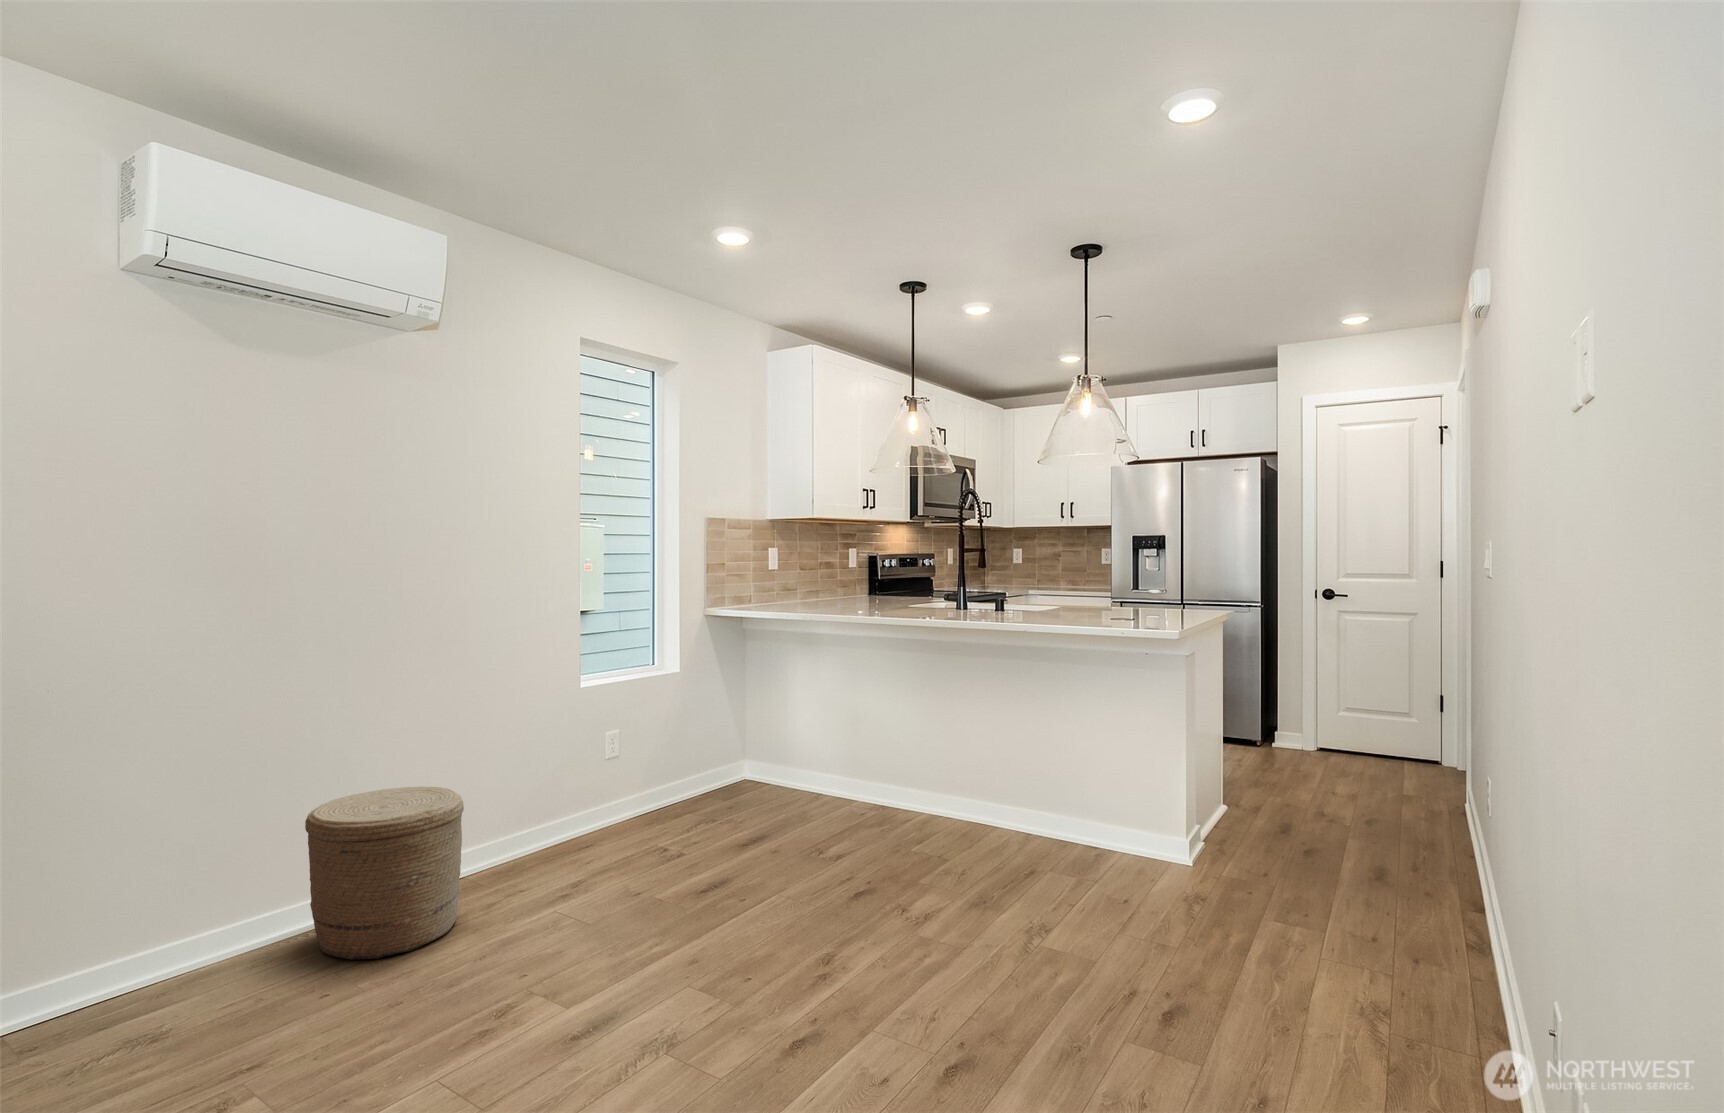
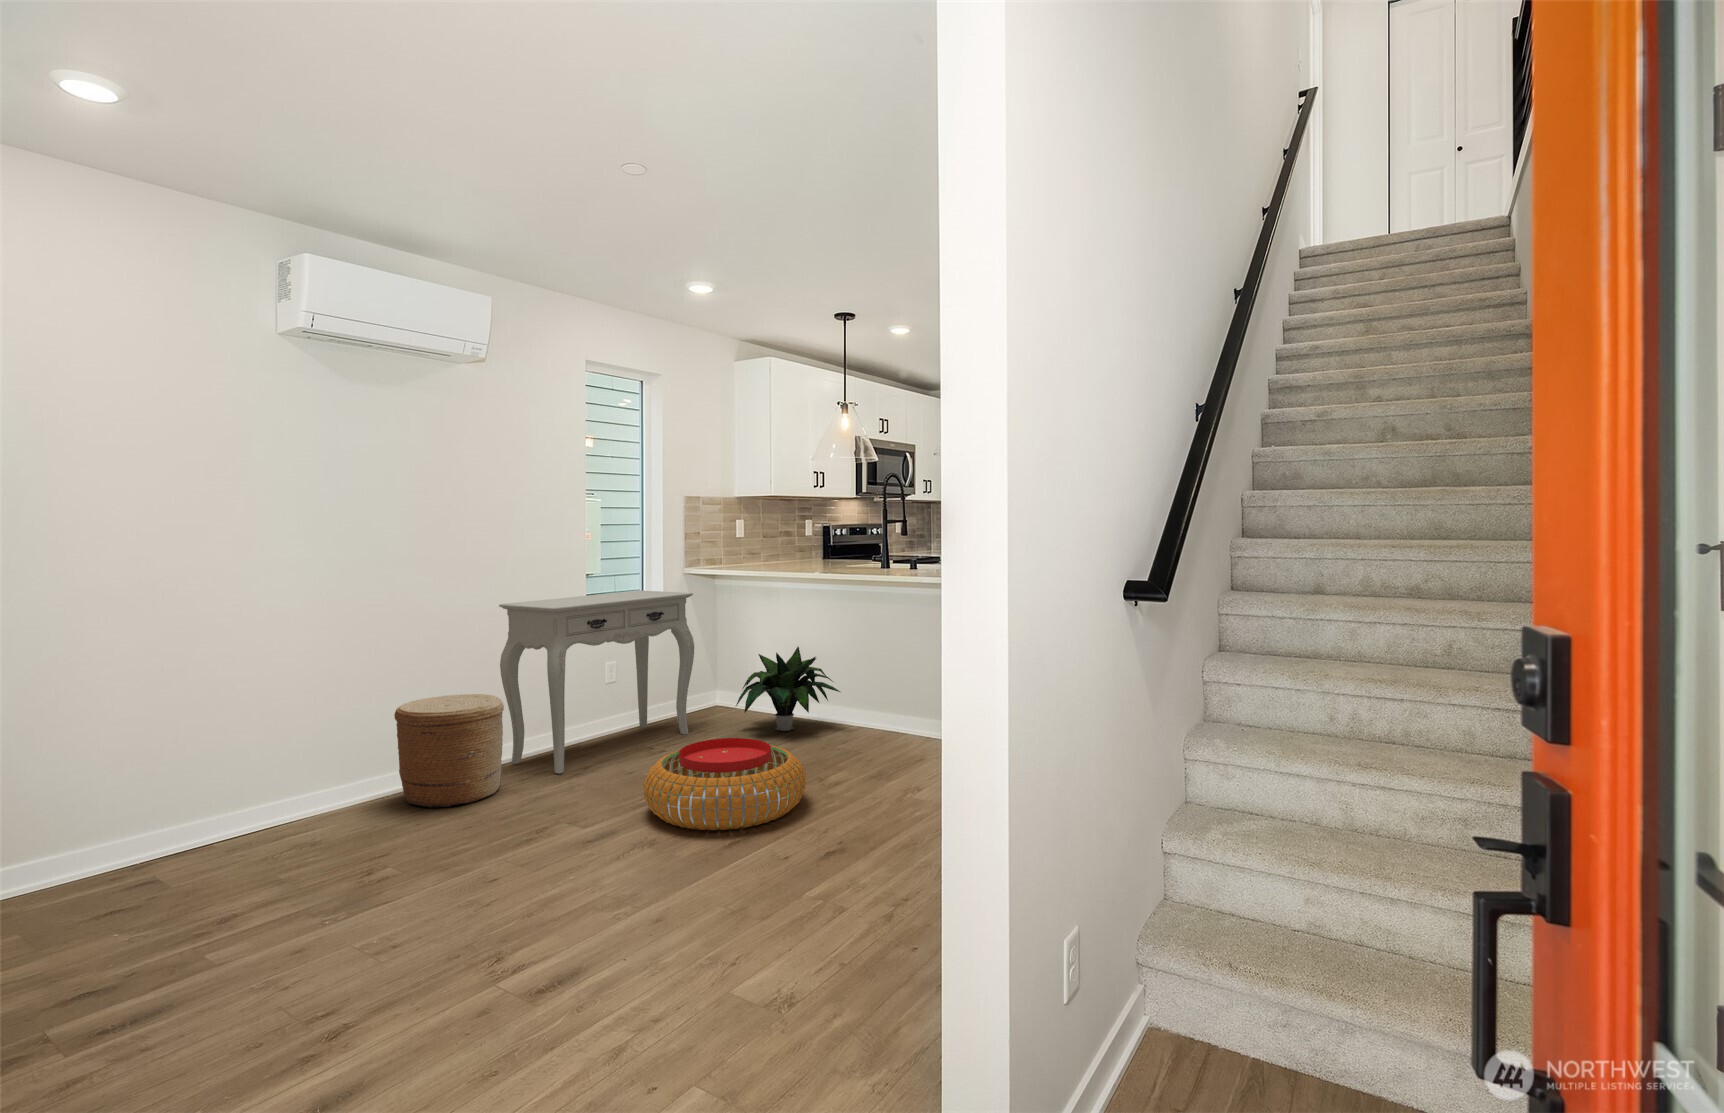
console table: none [463,638,722,896] -> present [499,591,694,774]
potted plant: none [774,710,915,823] -> present [736,647,840,731]
pouf: none [662,853,897,1009] -> present [644,738,806,830]

